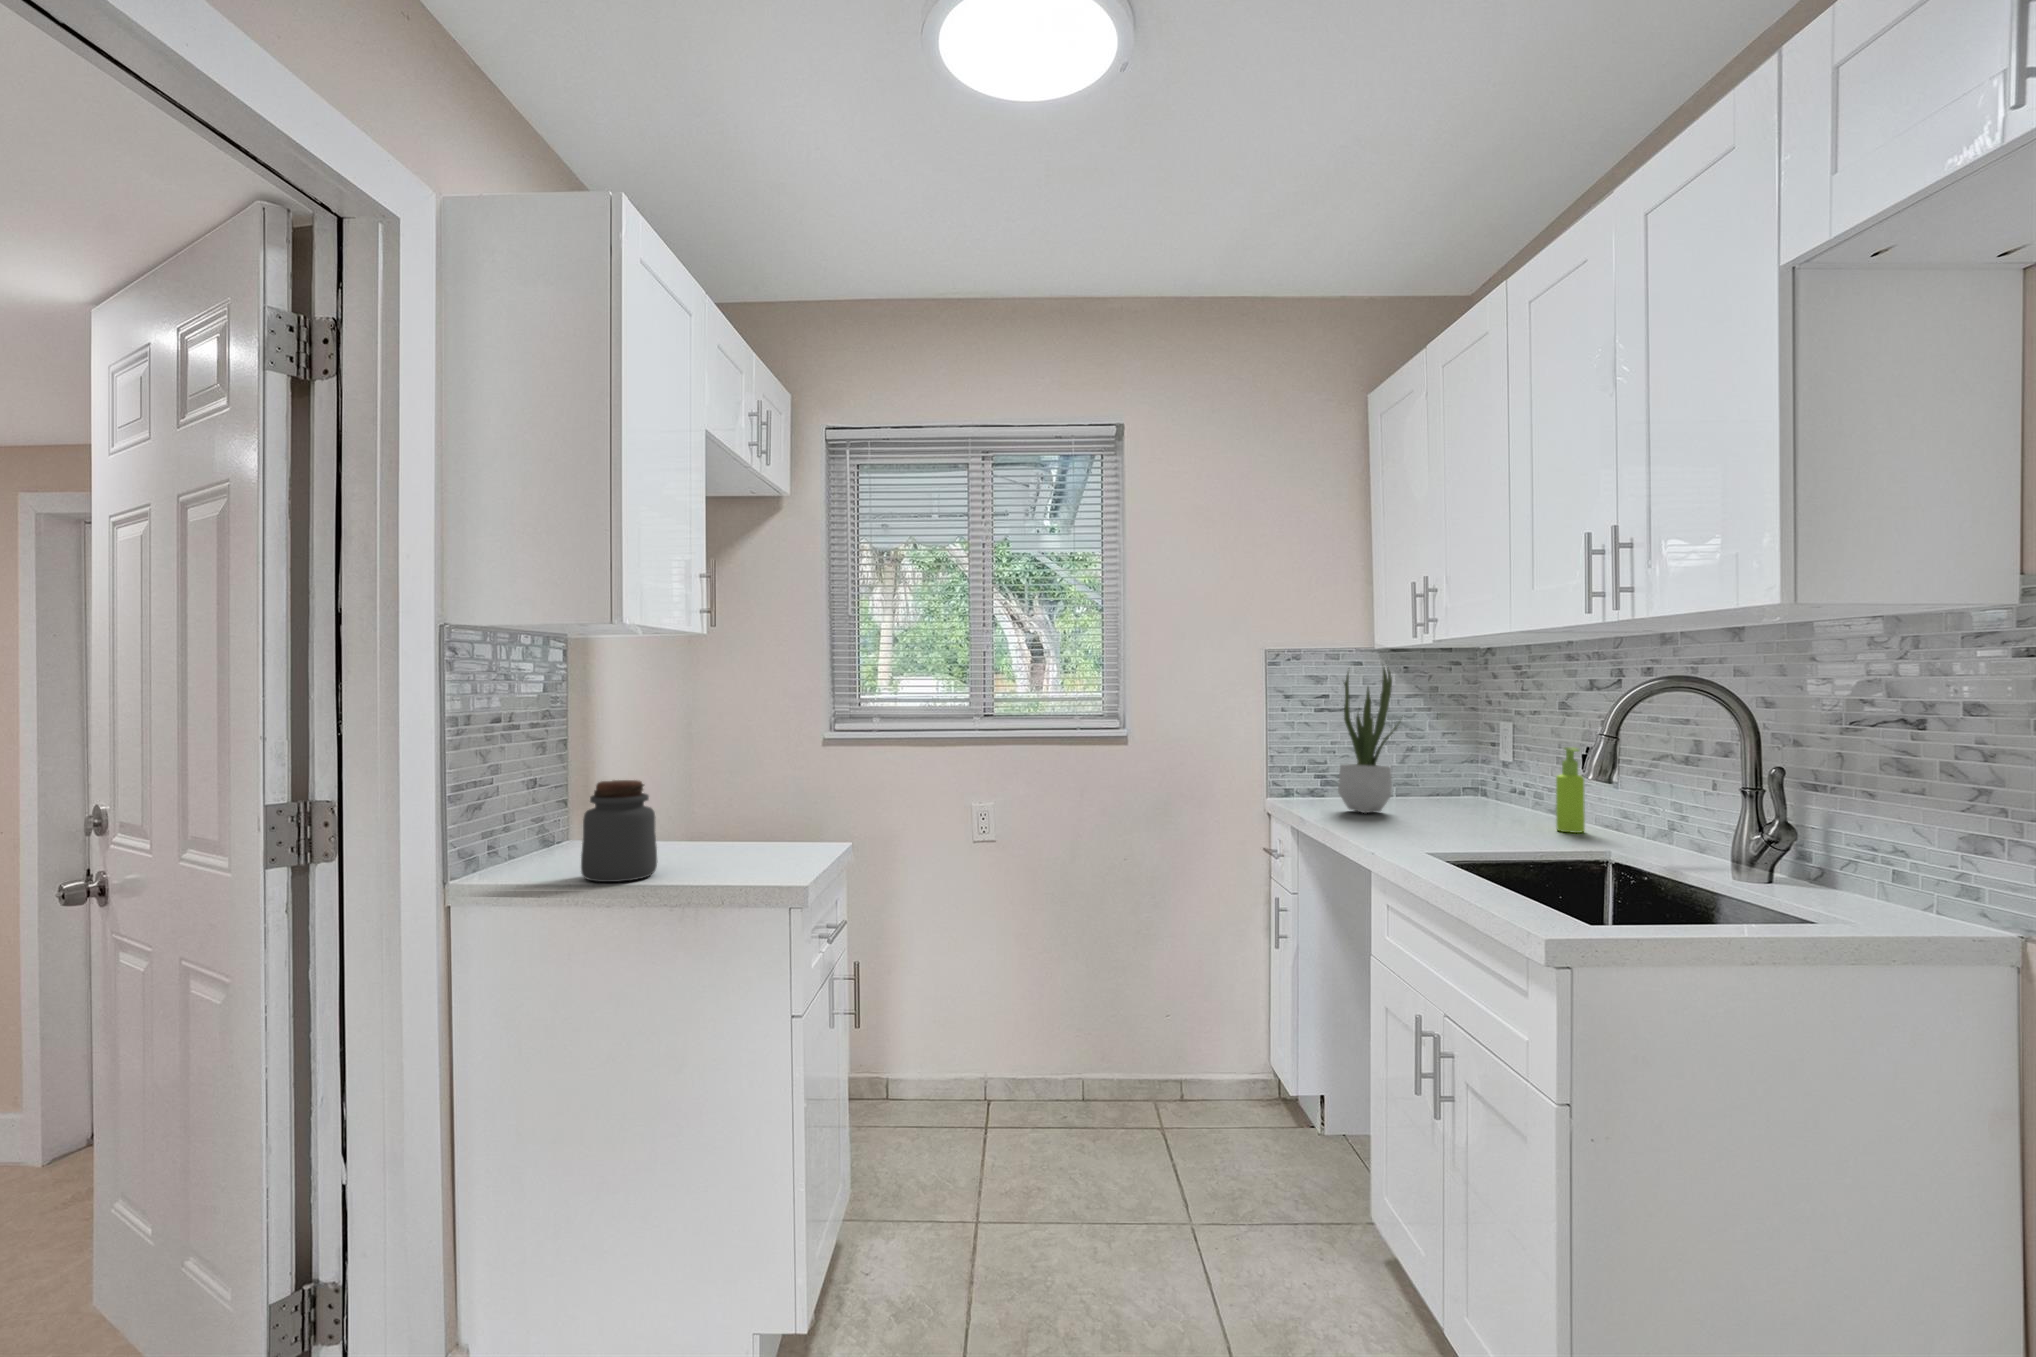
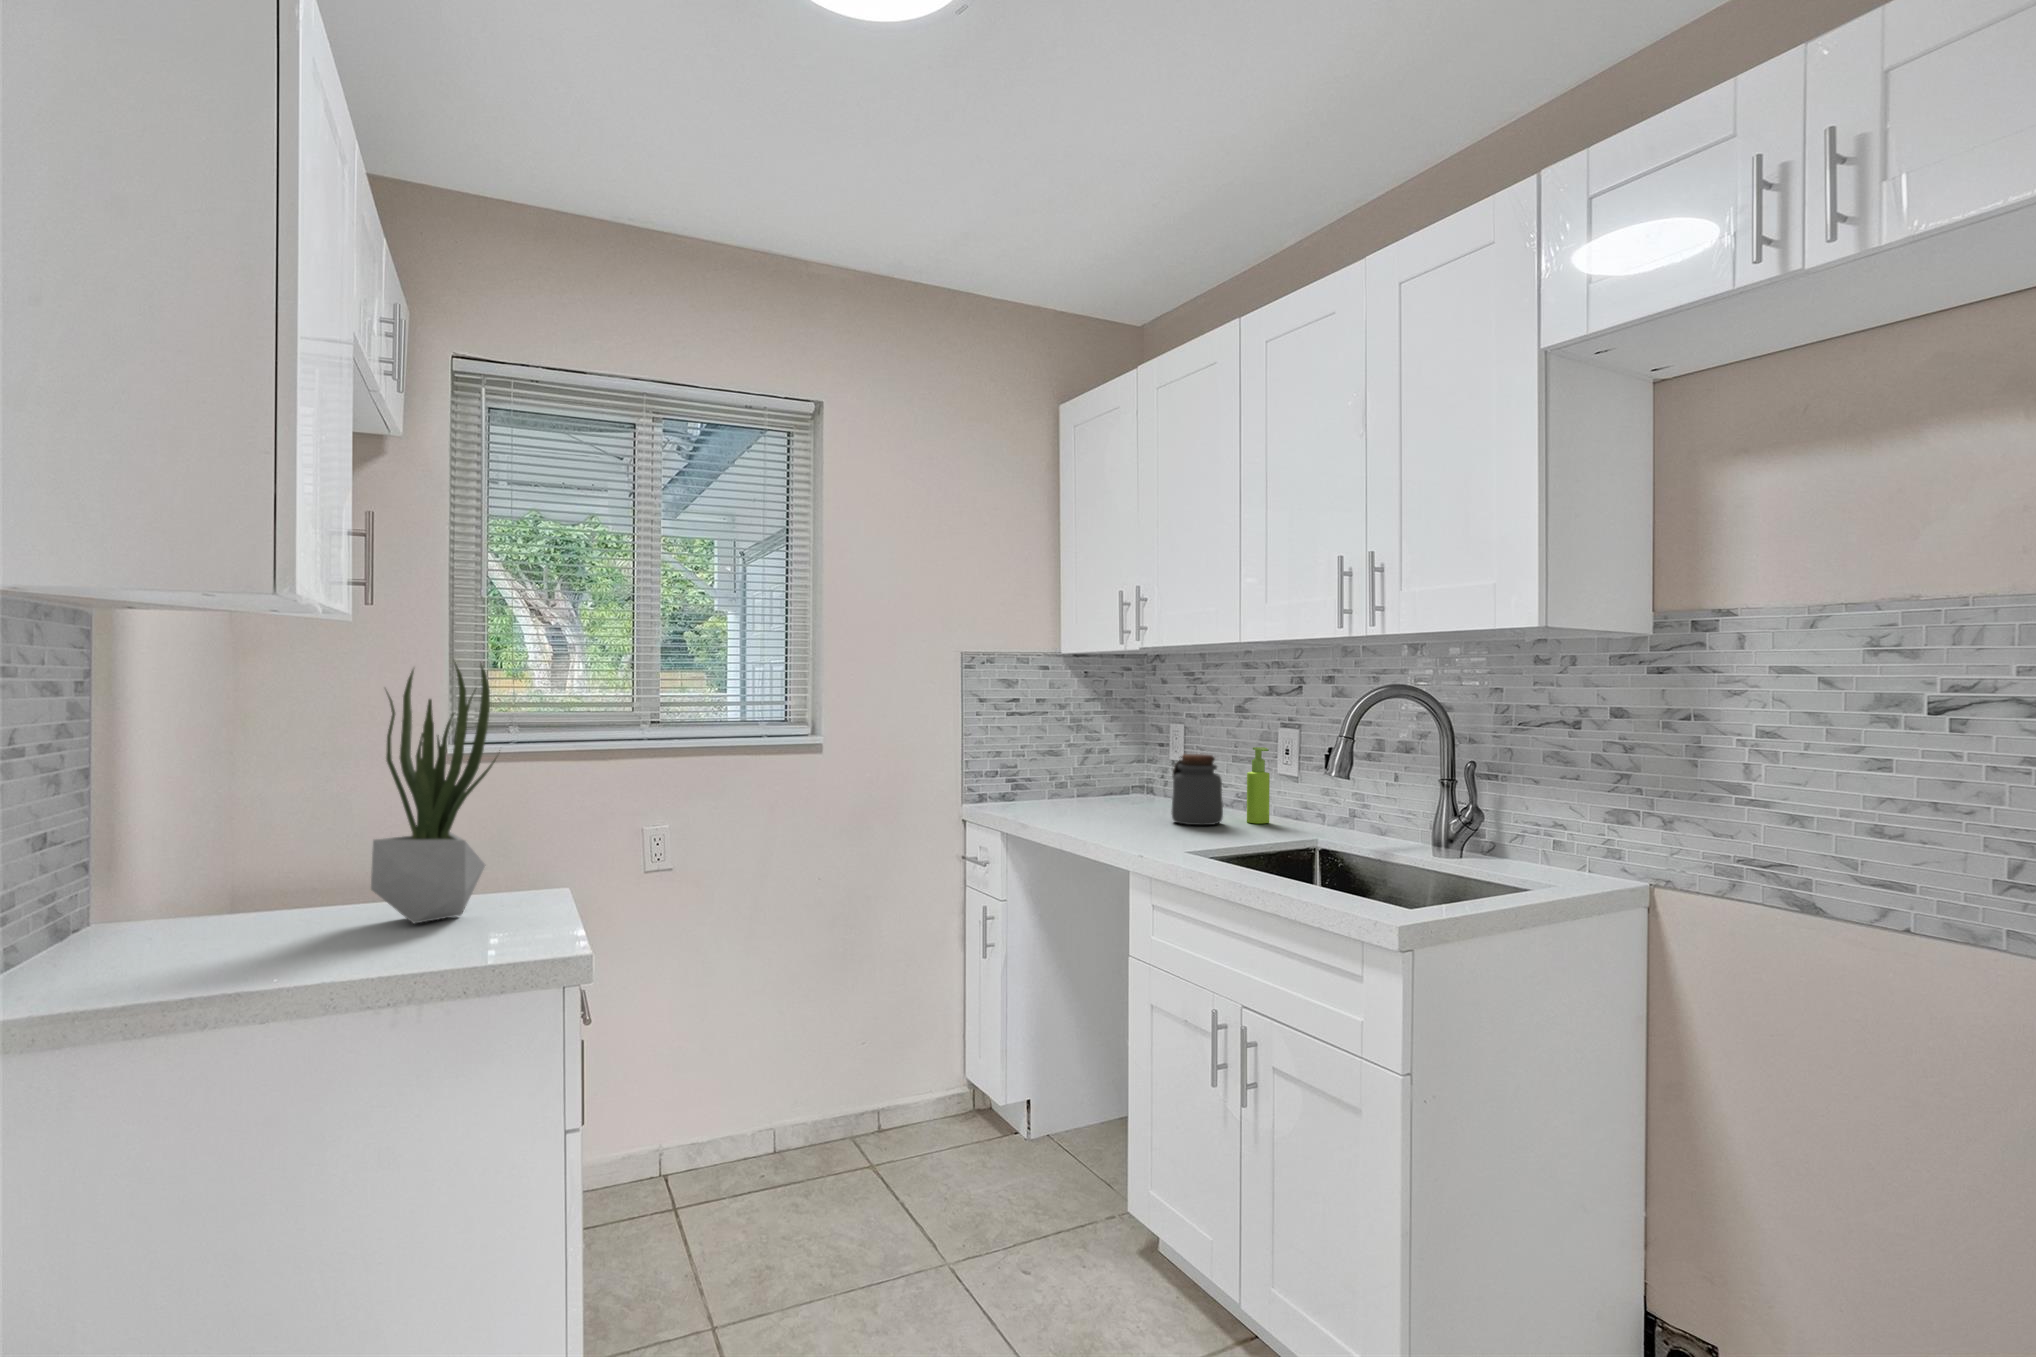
potted plant: present [1338,668,1398,813] -> present [371,662,496,923]
jar: present [581,780,657,882] -> present [1171,754,1223,825]

